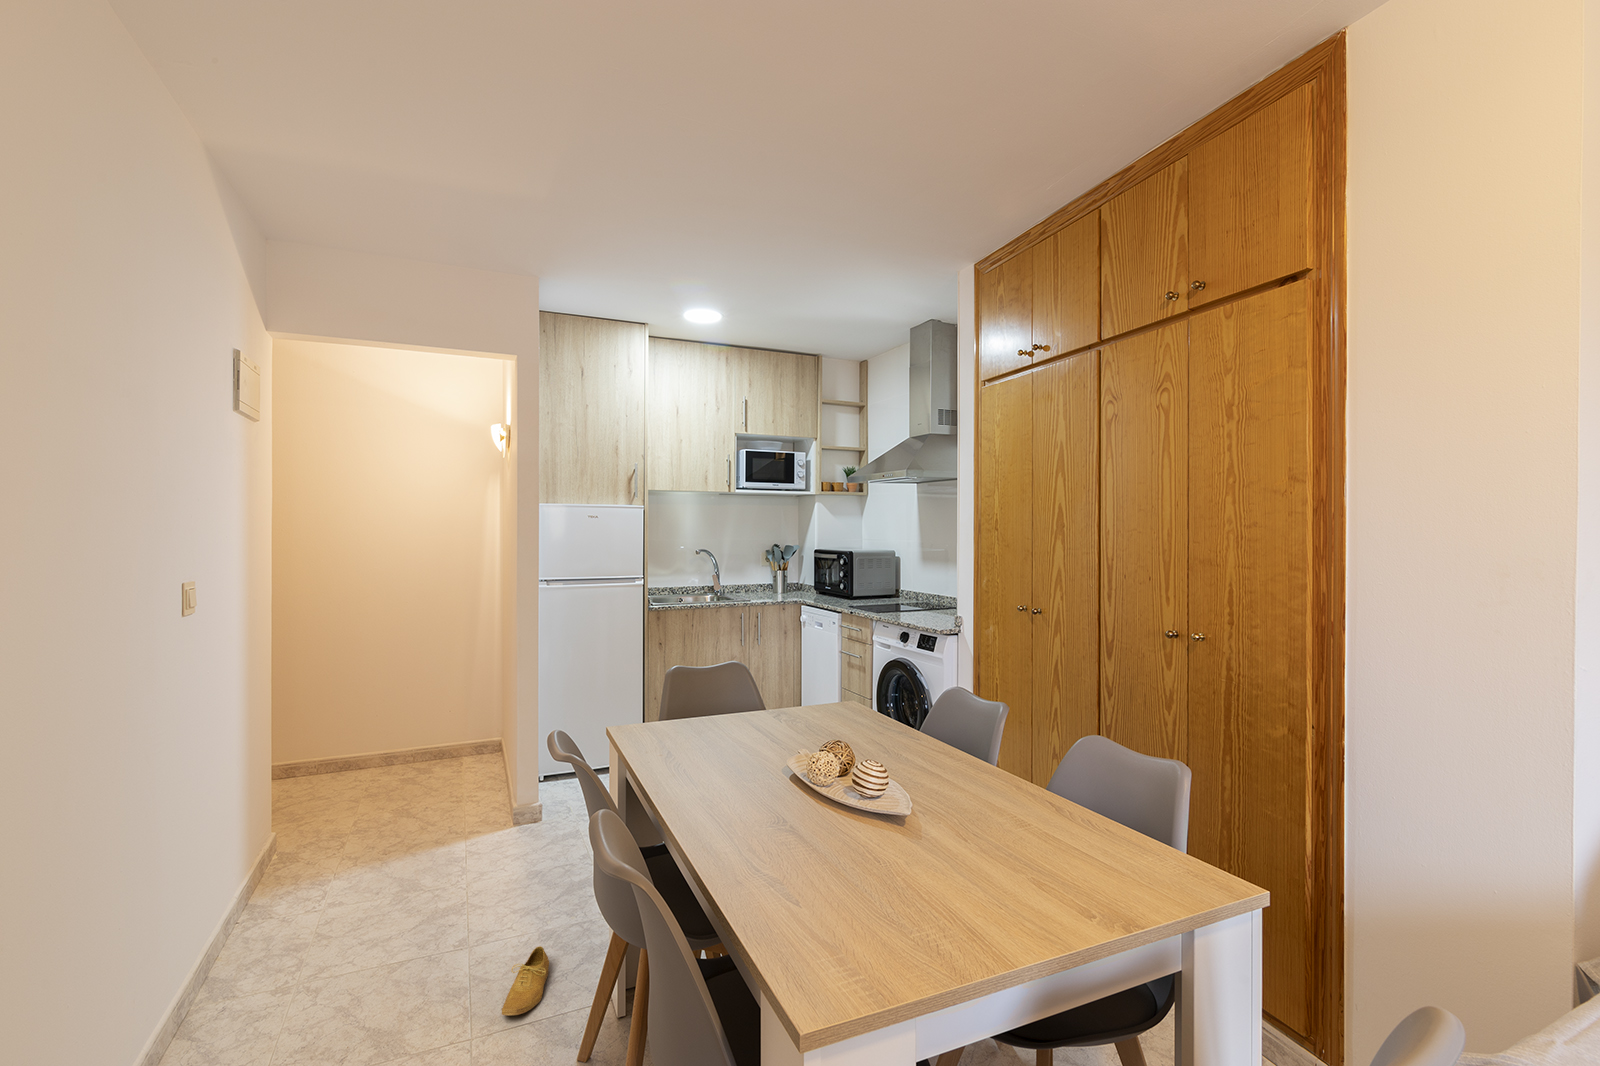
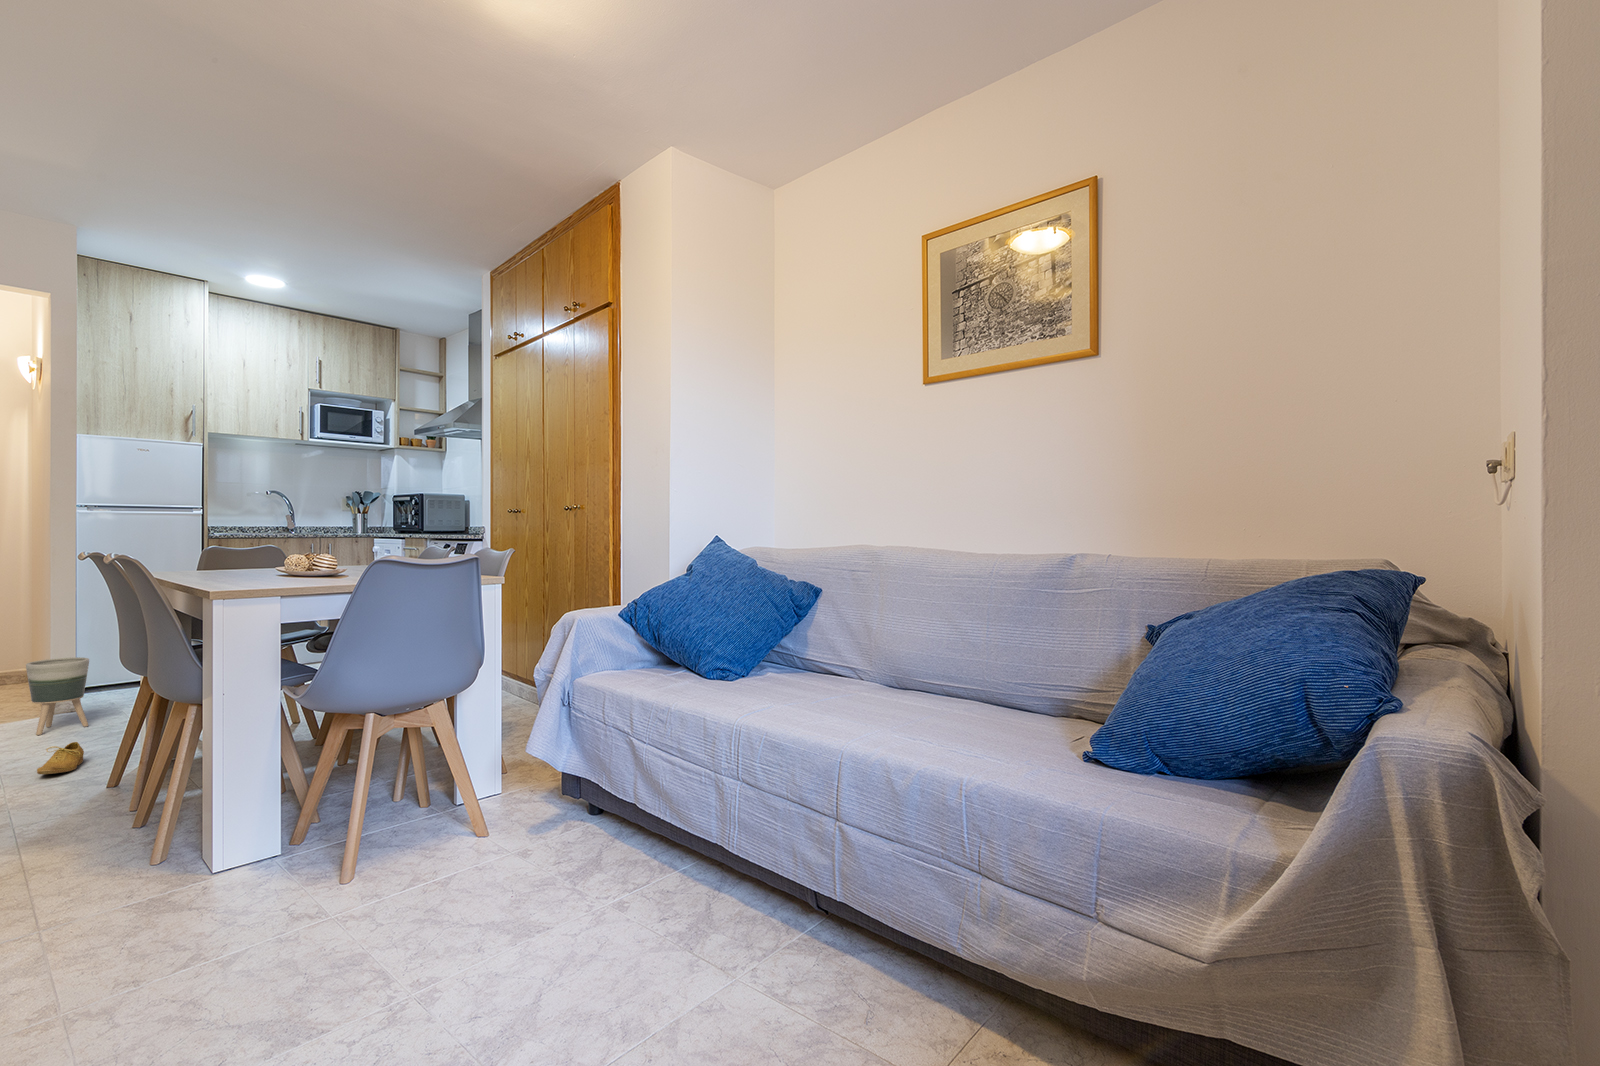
planter: none [494,778,550,878] -> present [26,657,89,735]

